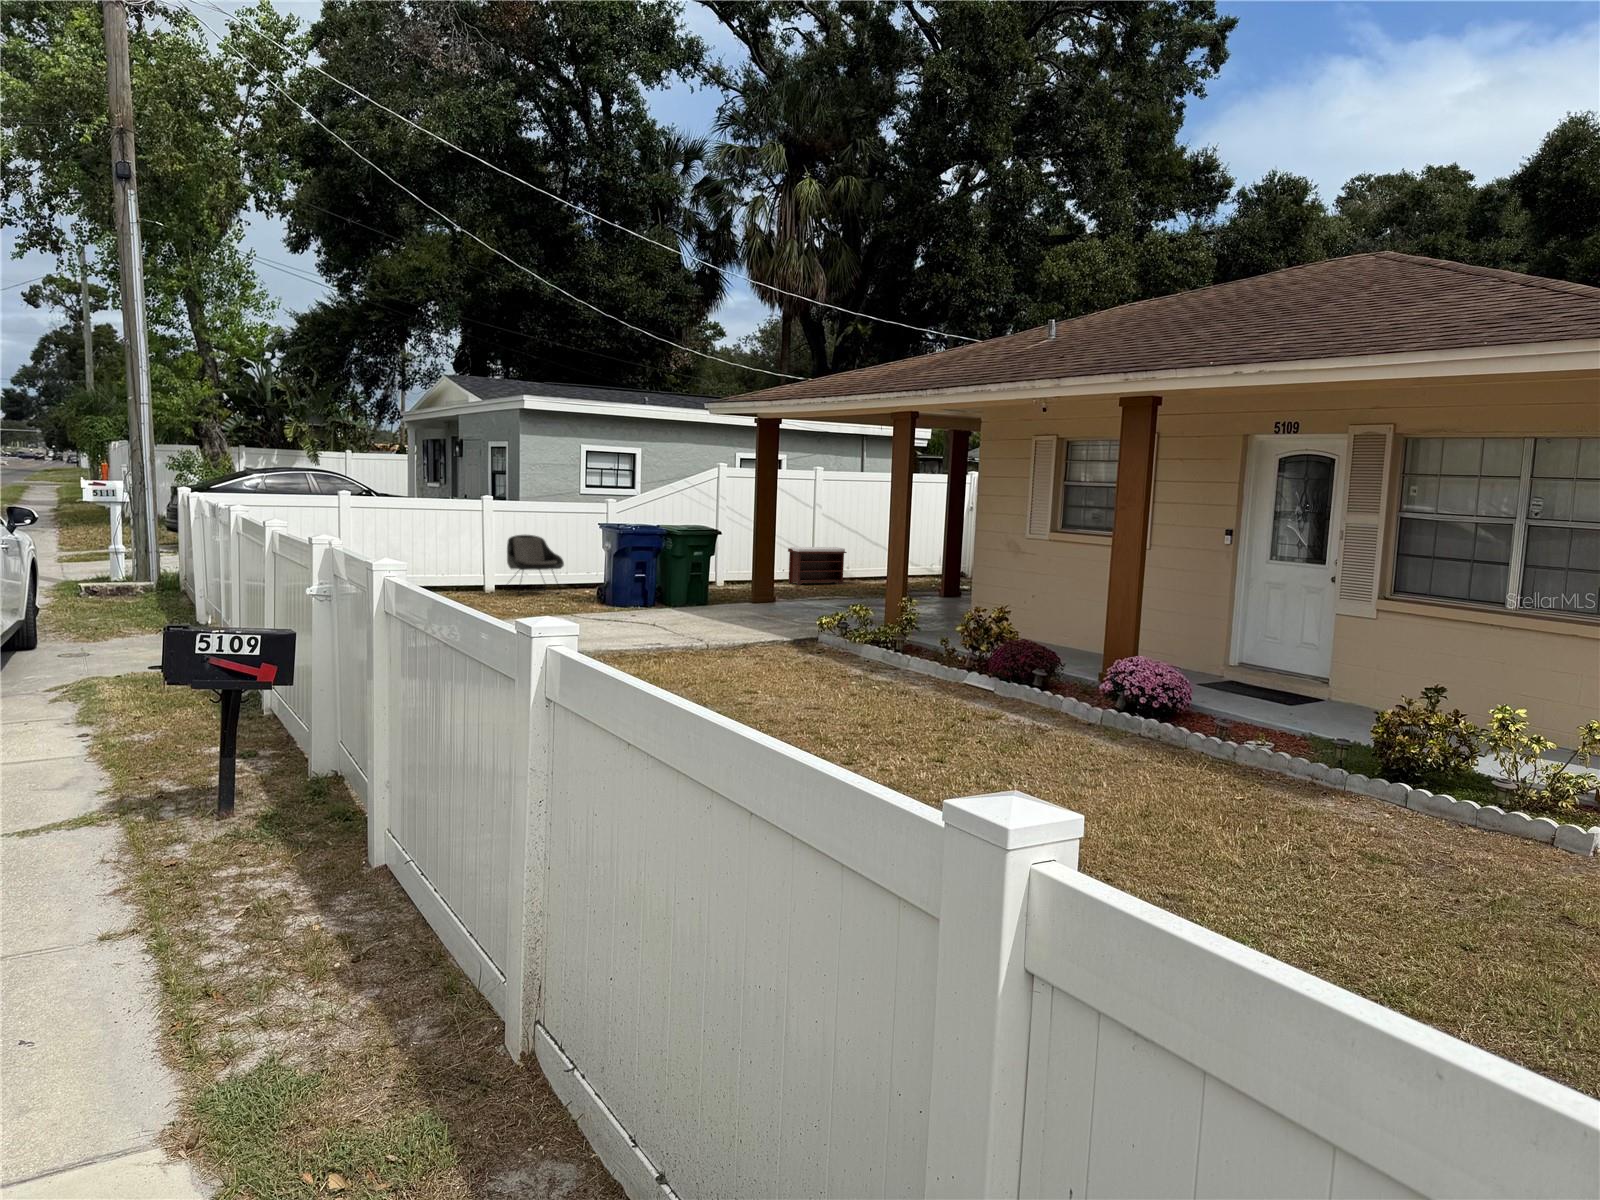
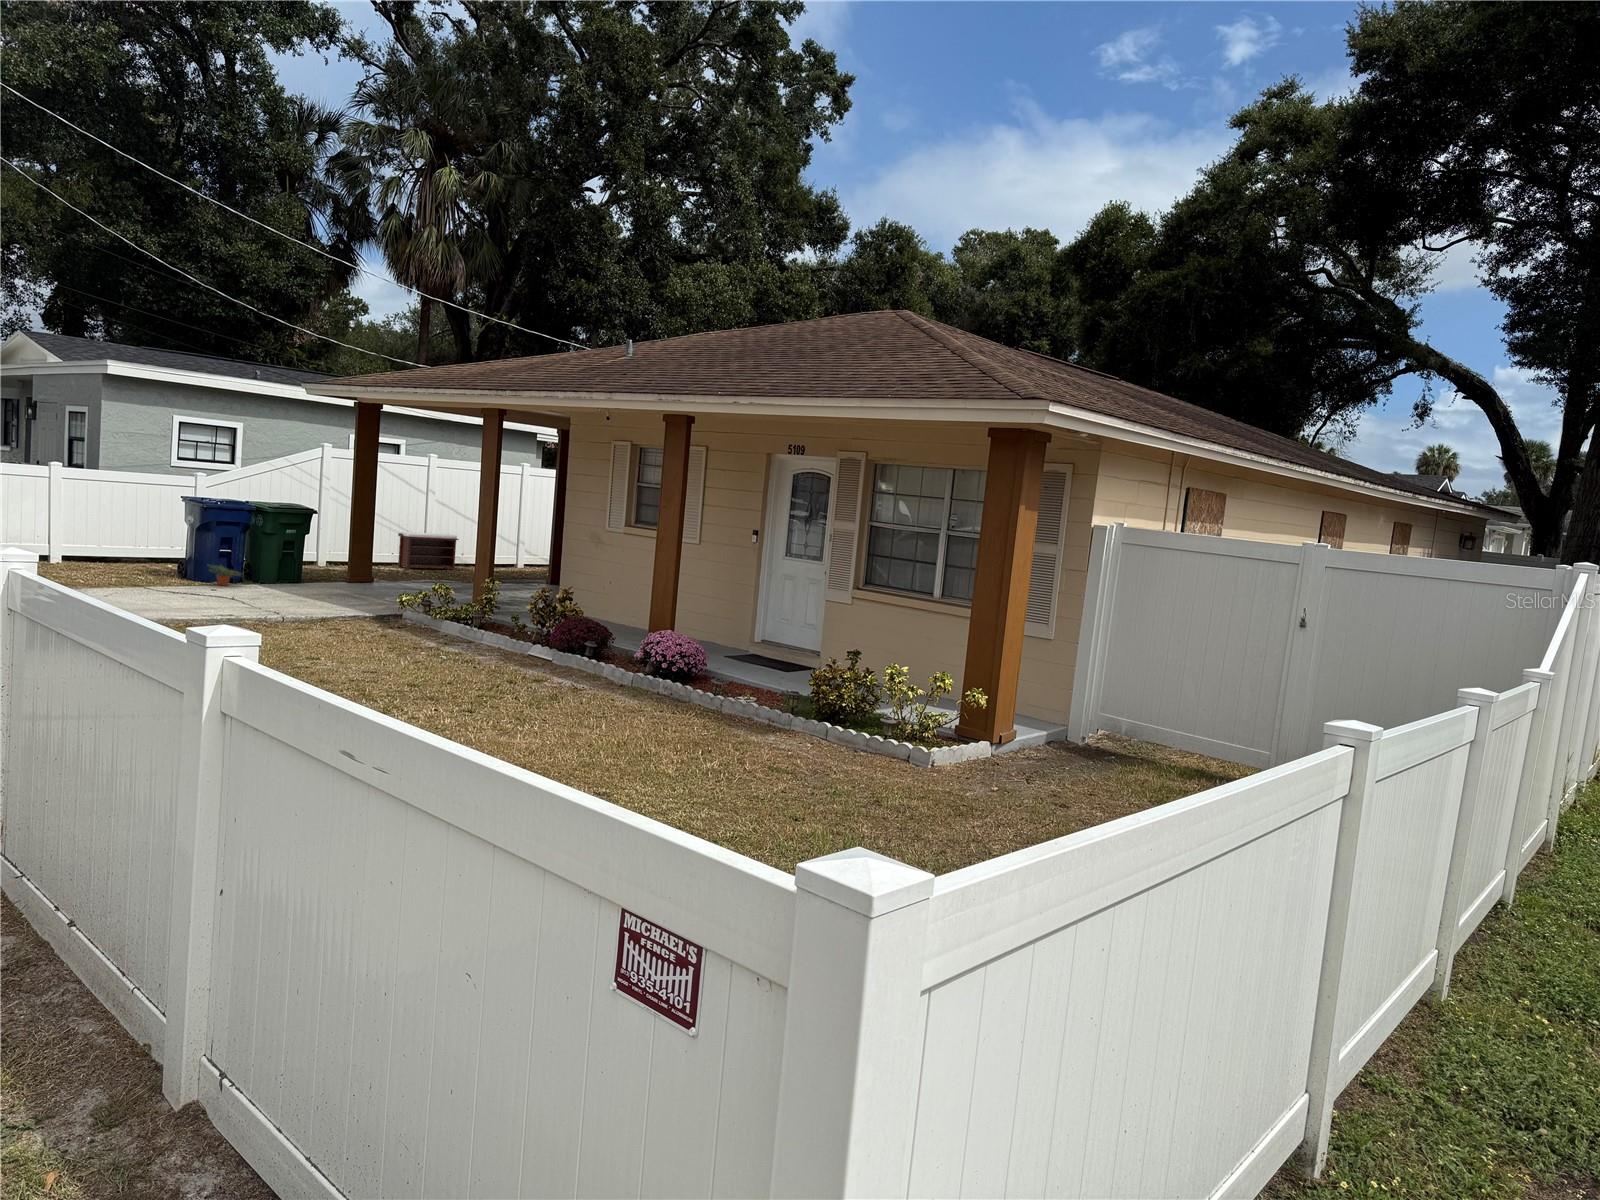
lounge chair: present [507,535,564,595] -> none [75,505,146,568]
potted plant: none [621,589,657,610] -> present [209,565,239,586]

